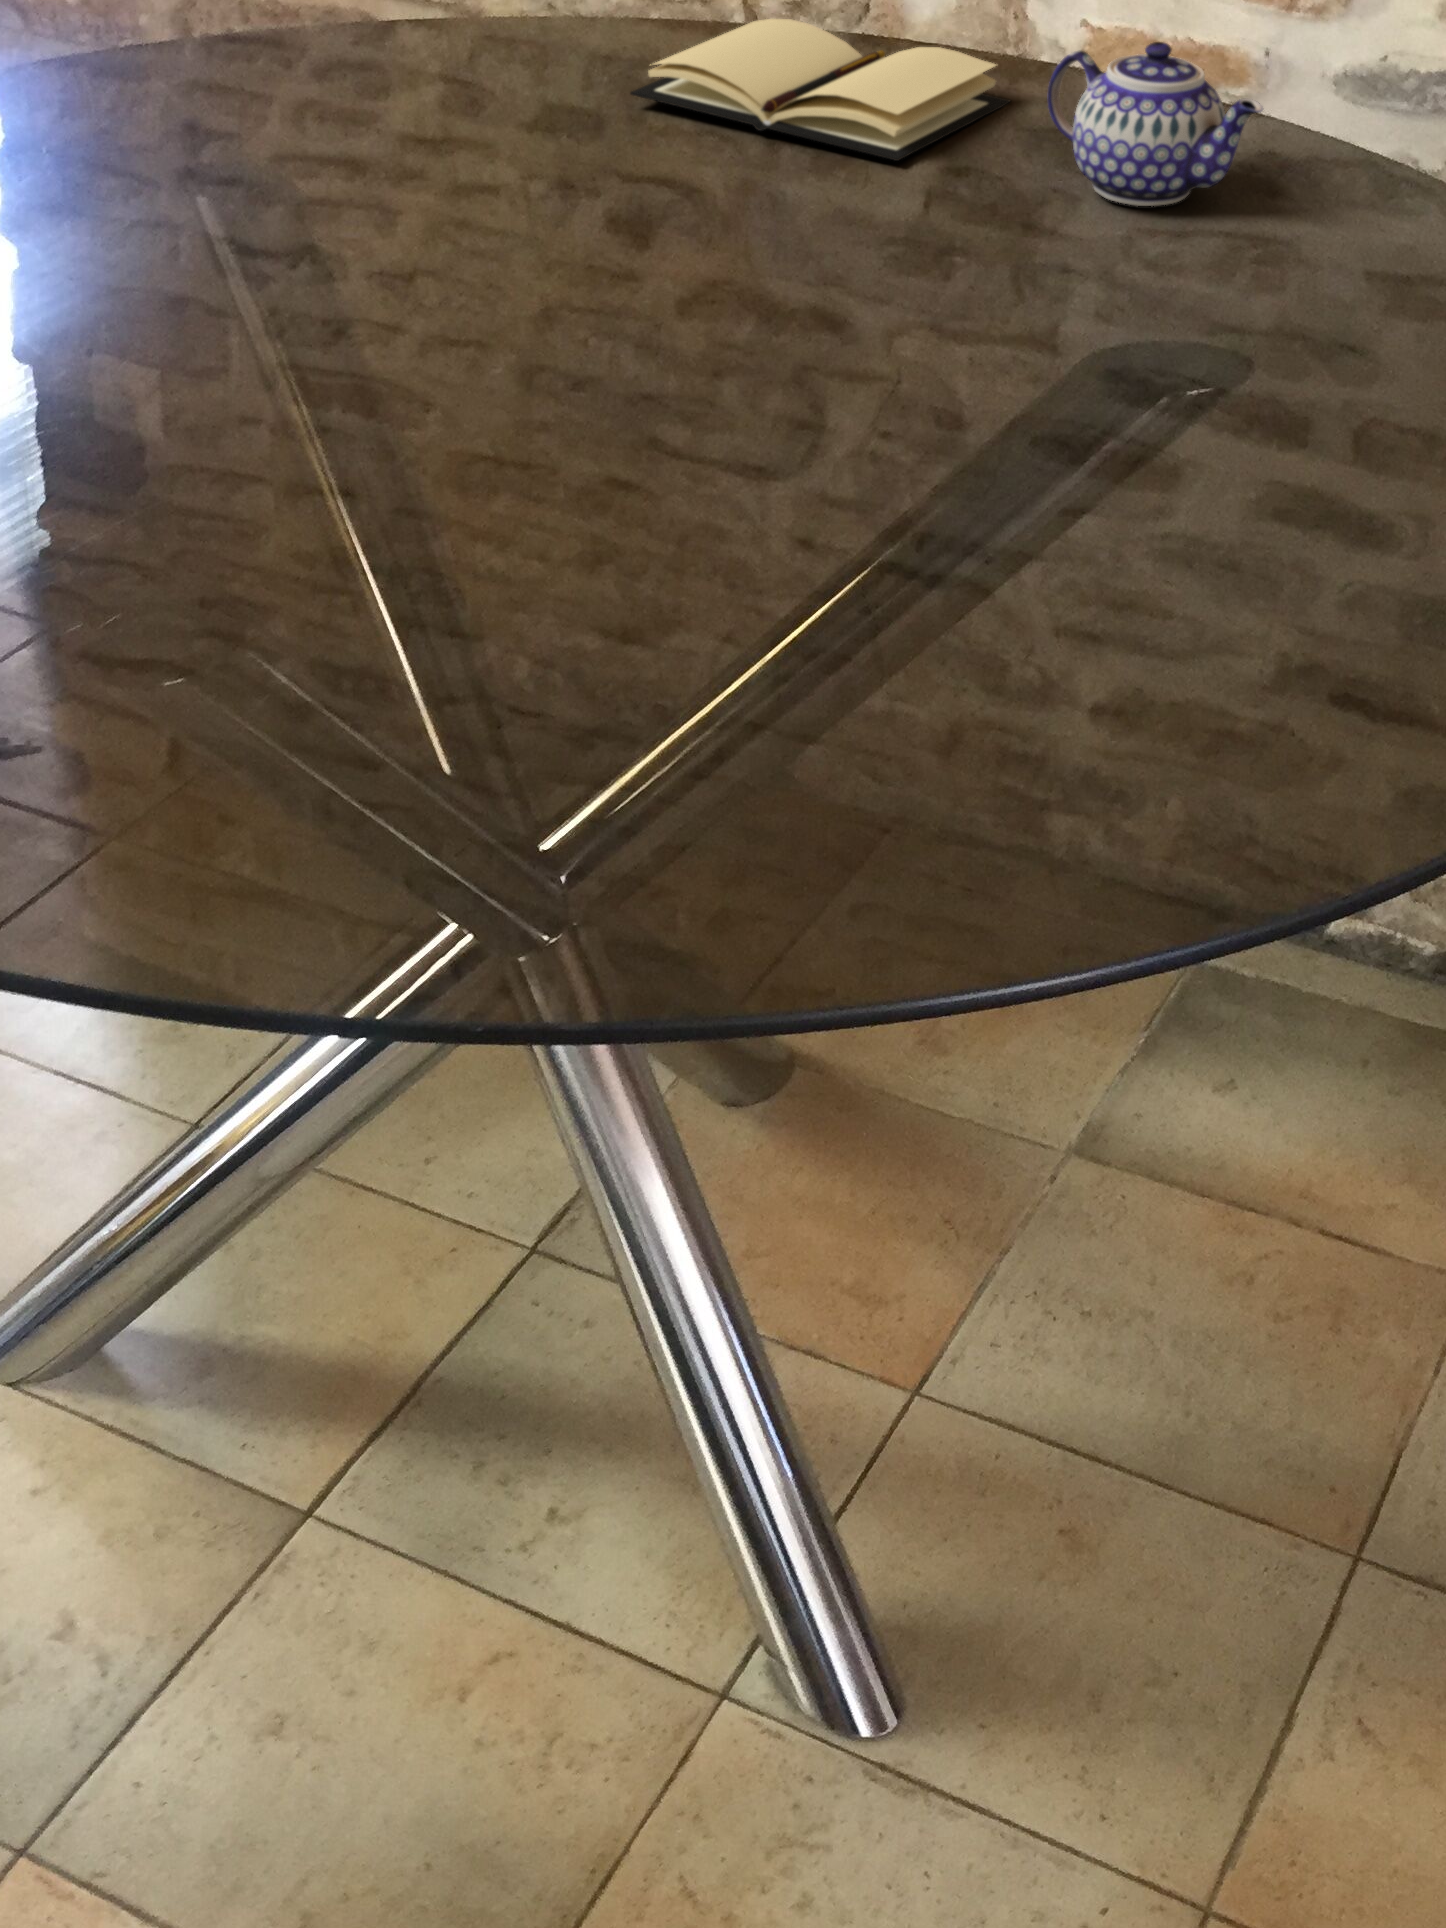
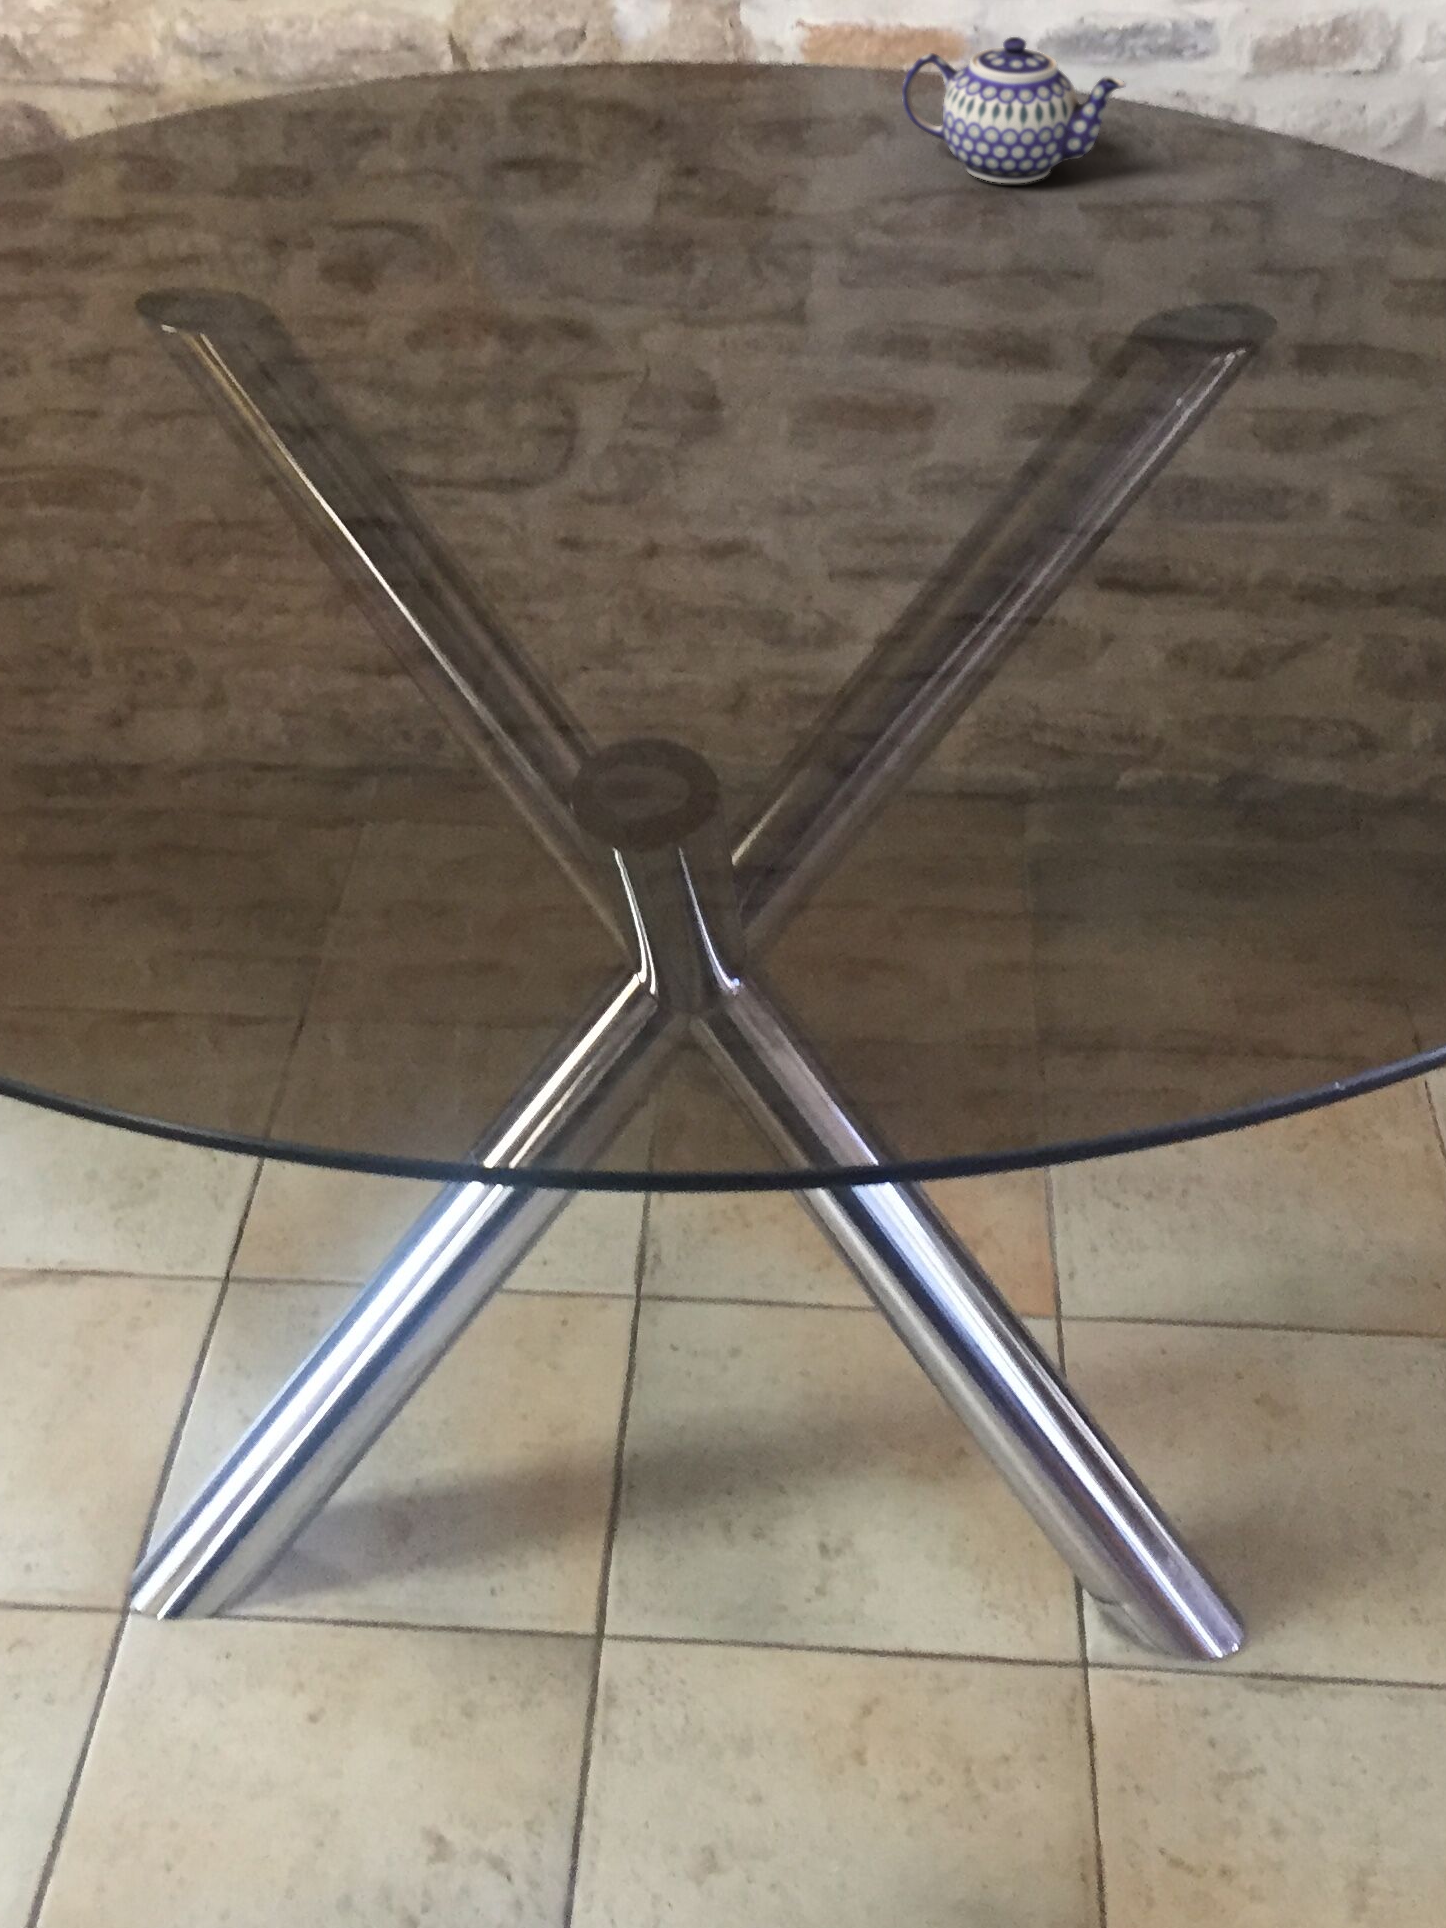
book: present [630,19,1010,161] -> none [479,57,819,176]

